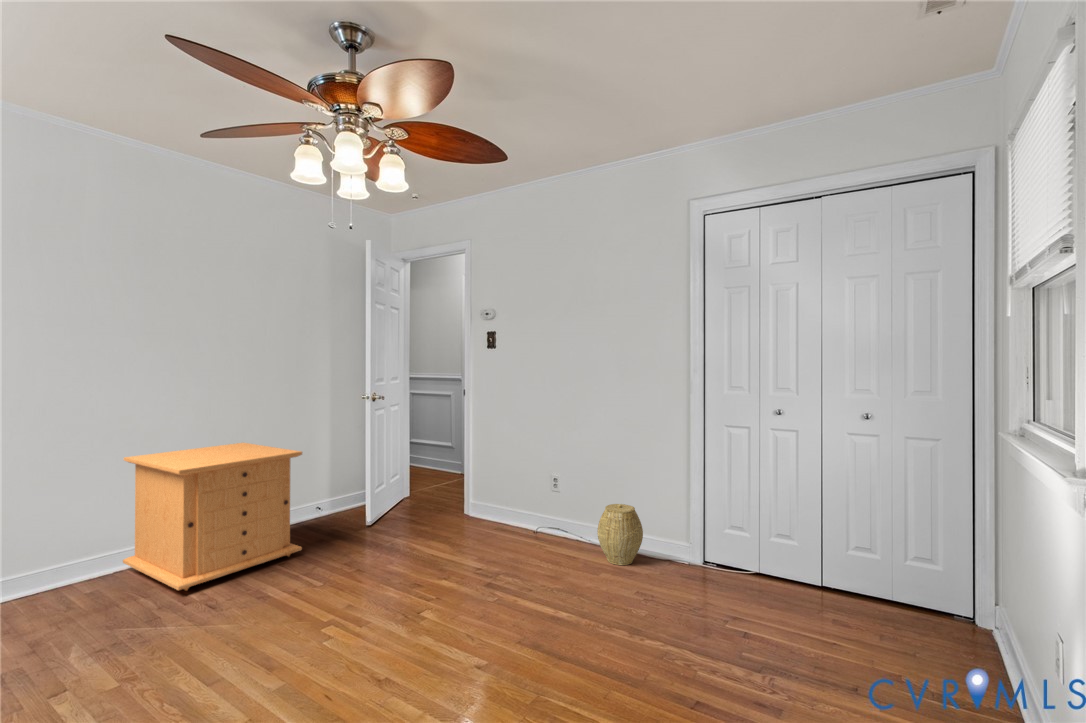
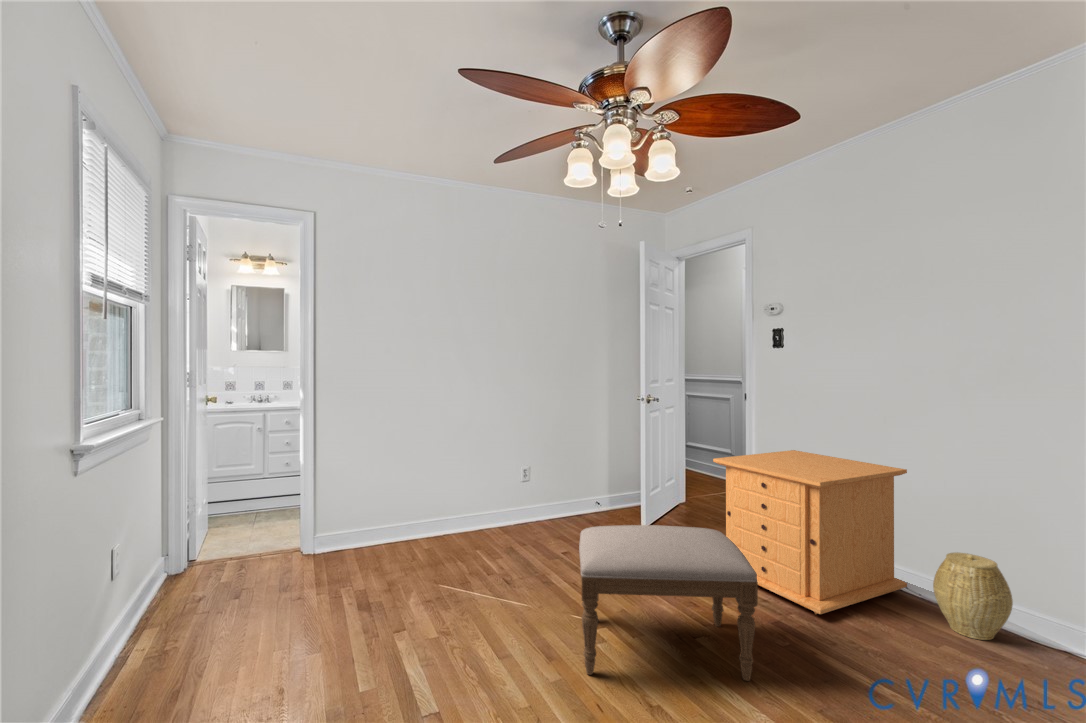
dresser: present [123,443,302,590] -> present [713,450,907,614]
ottoman: none [304,513,473,673] -> present [579,525,758,681]

